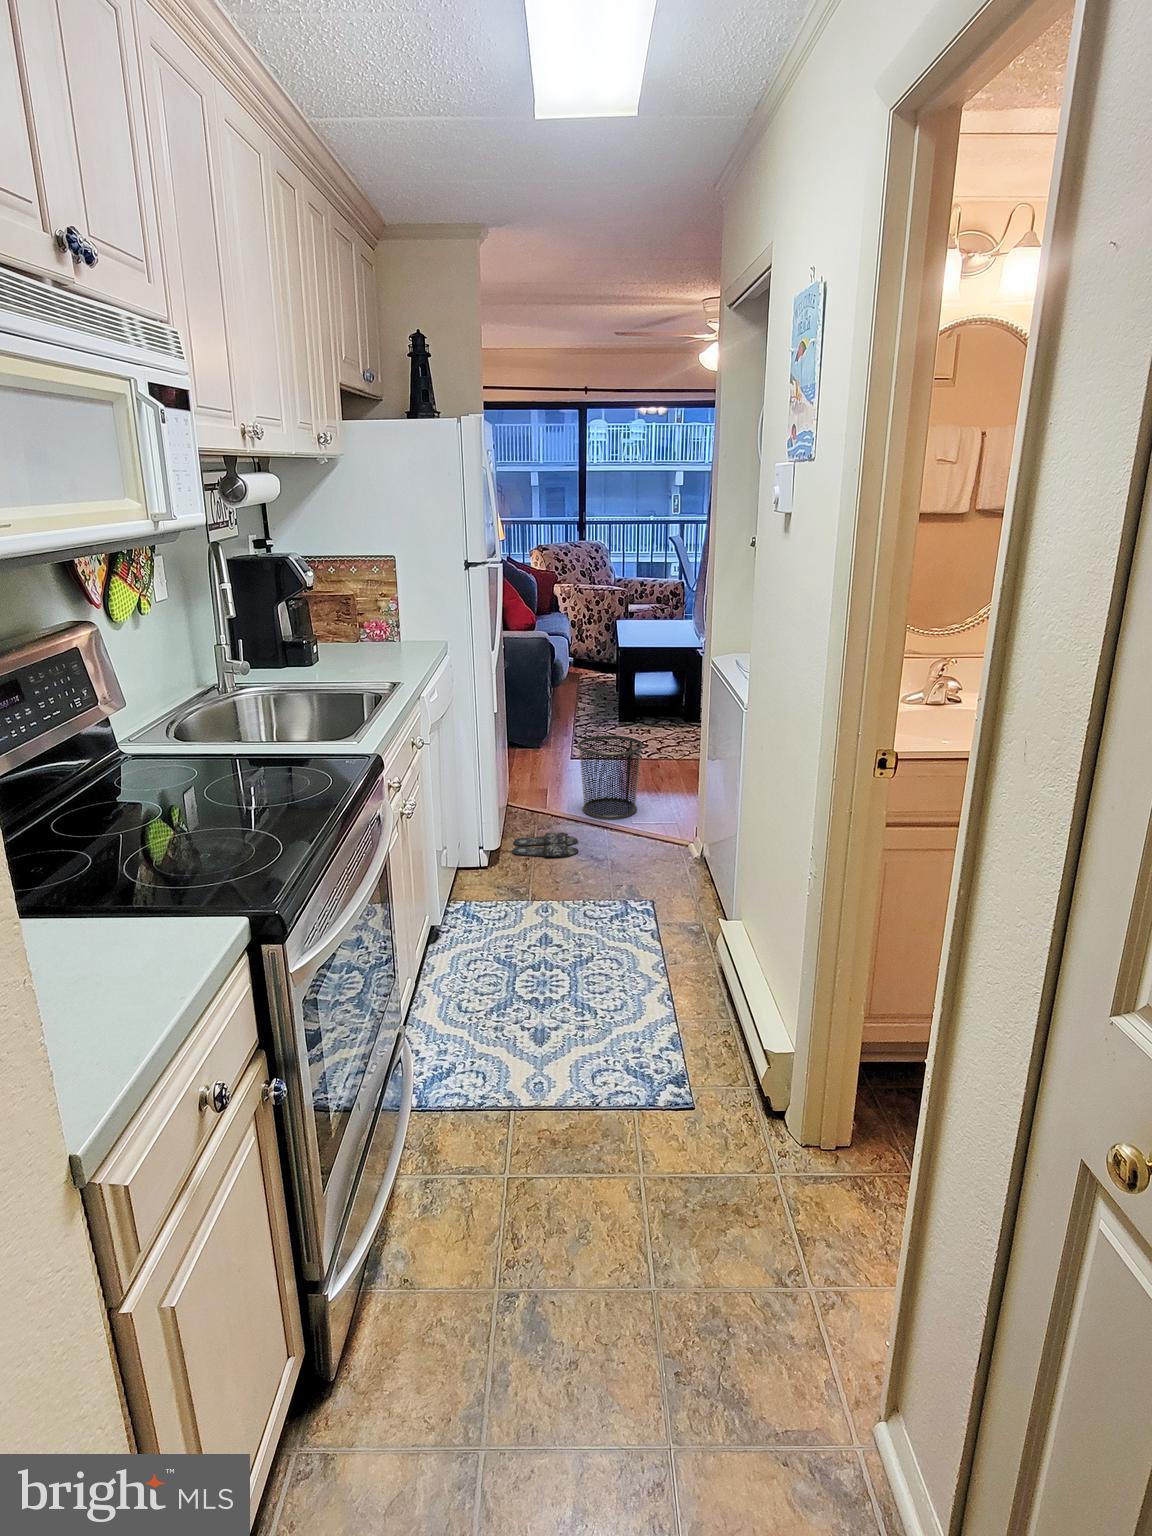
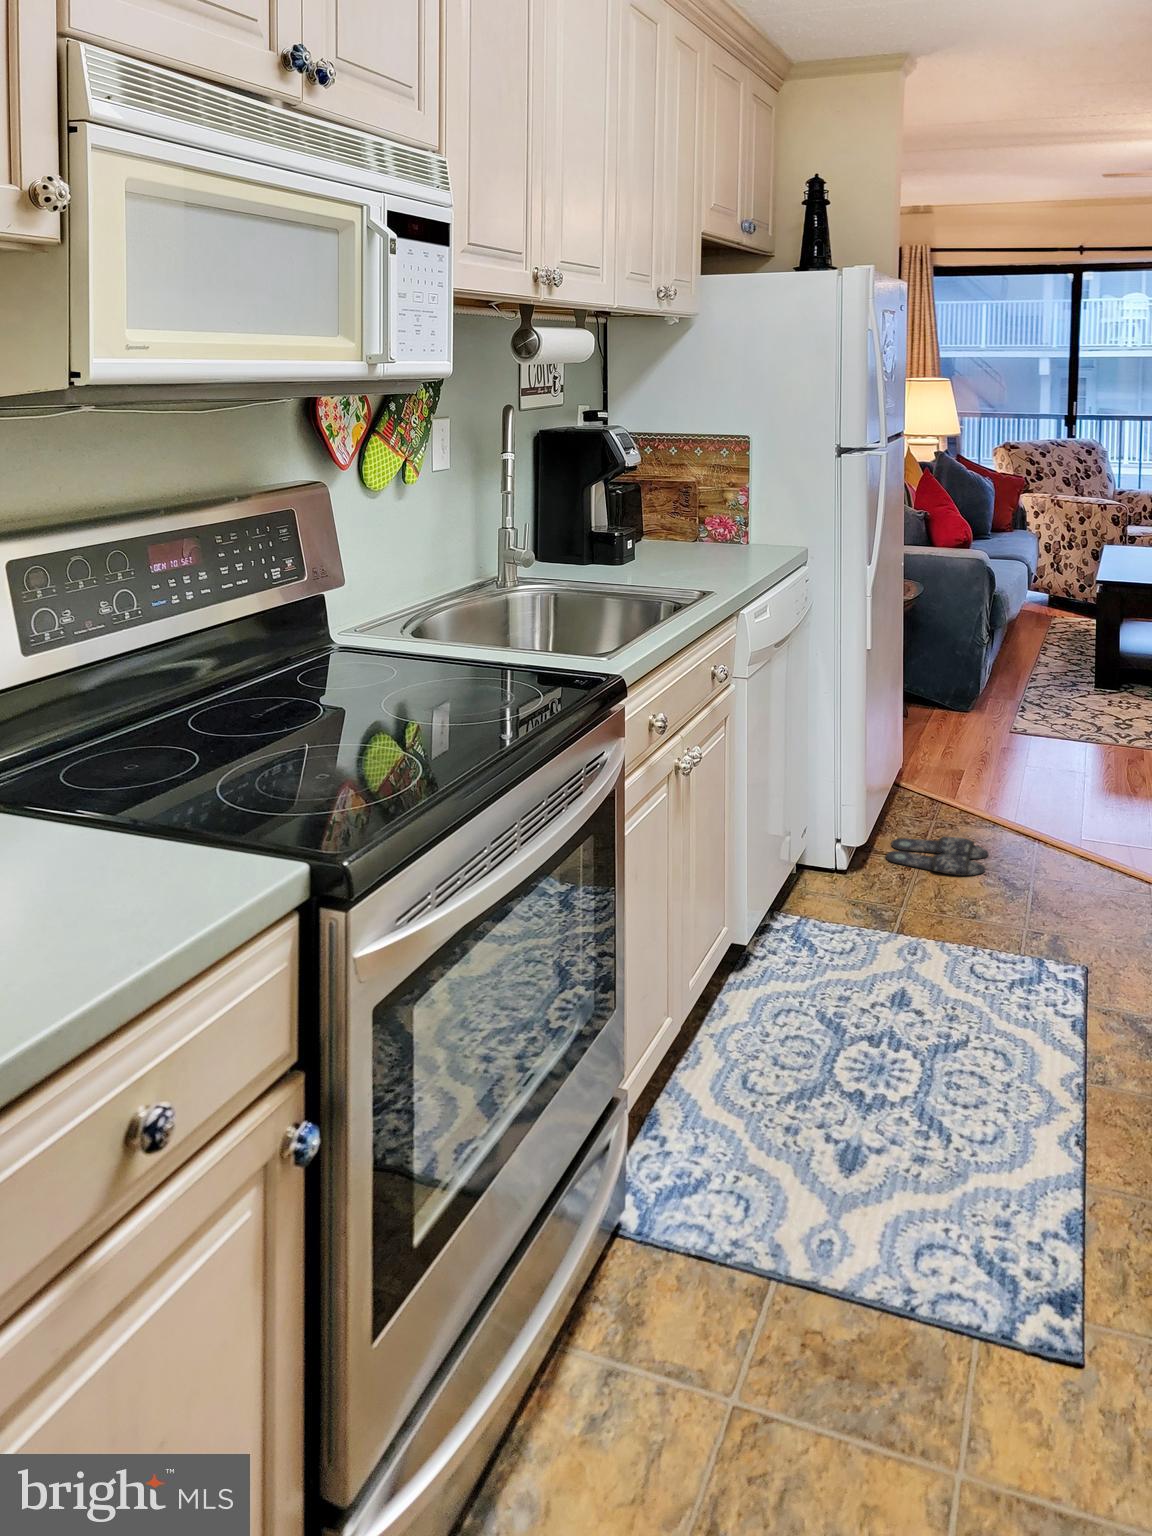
waste bin: present [578,735,643,819] -> none [1008,704,1116,828]

